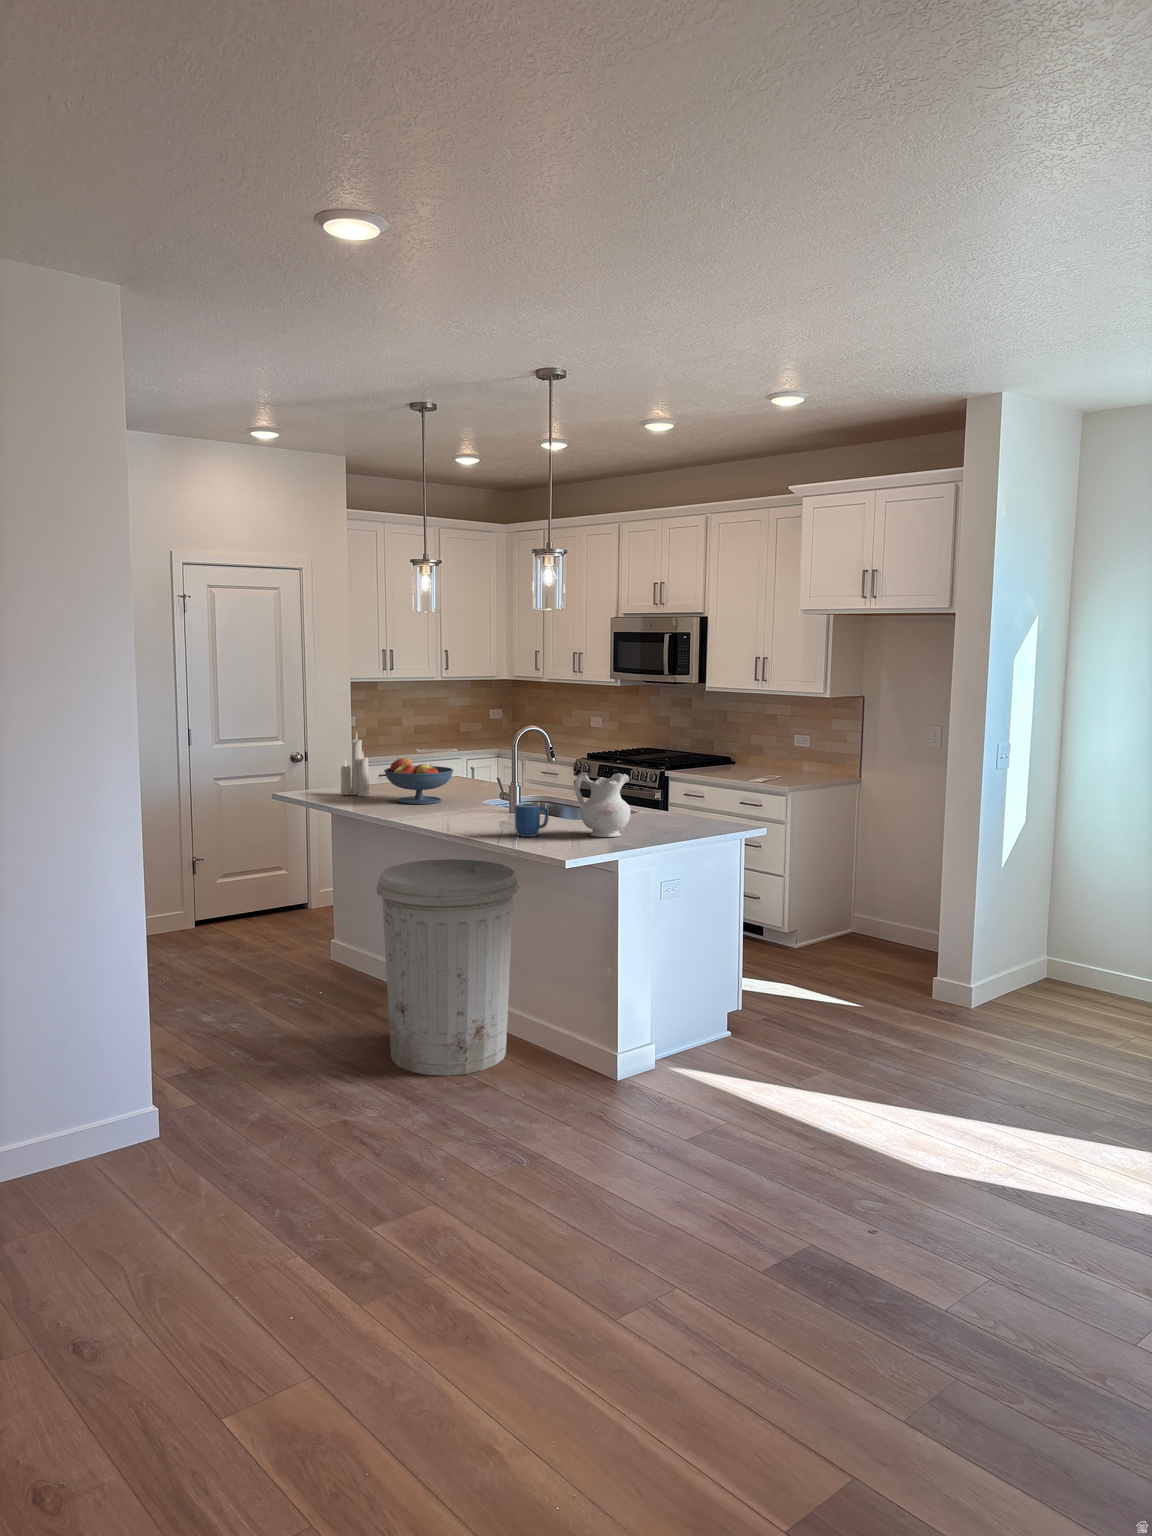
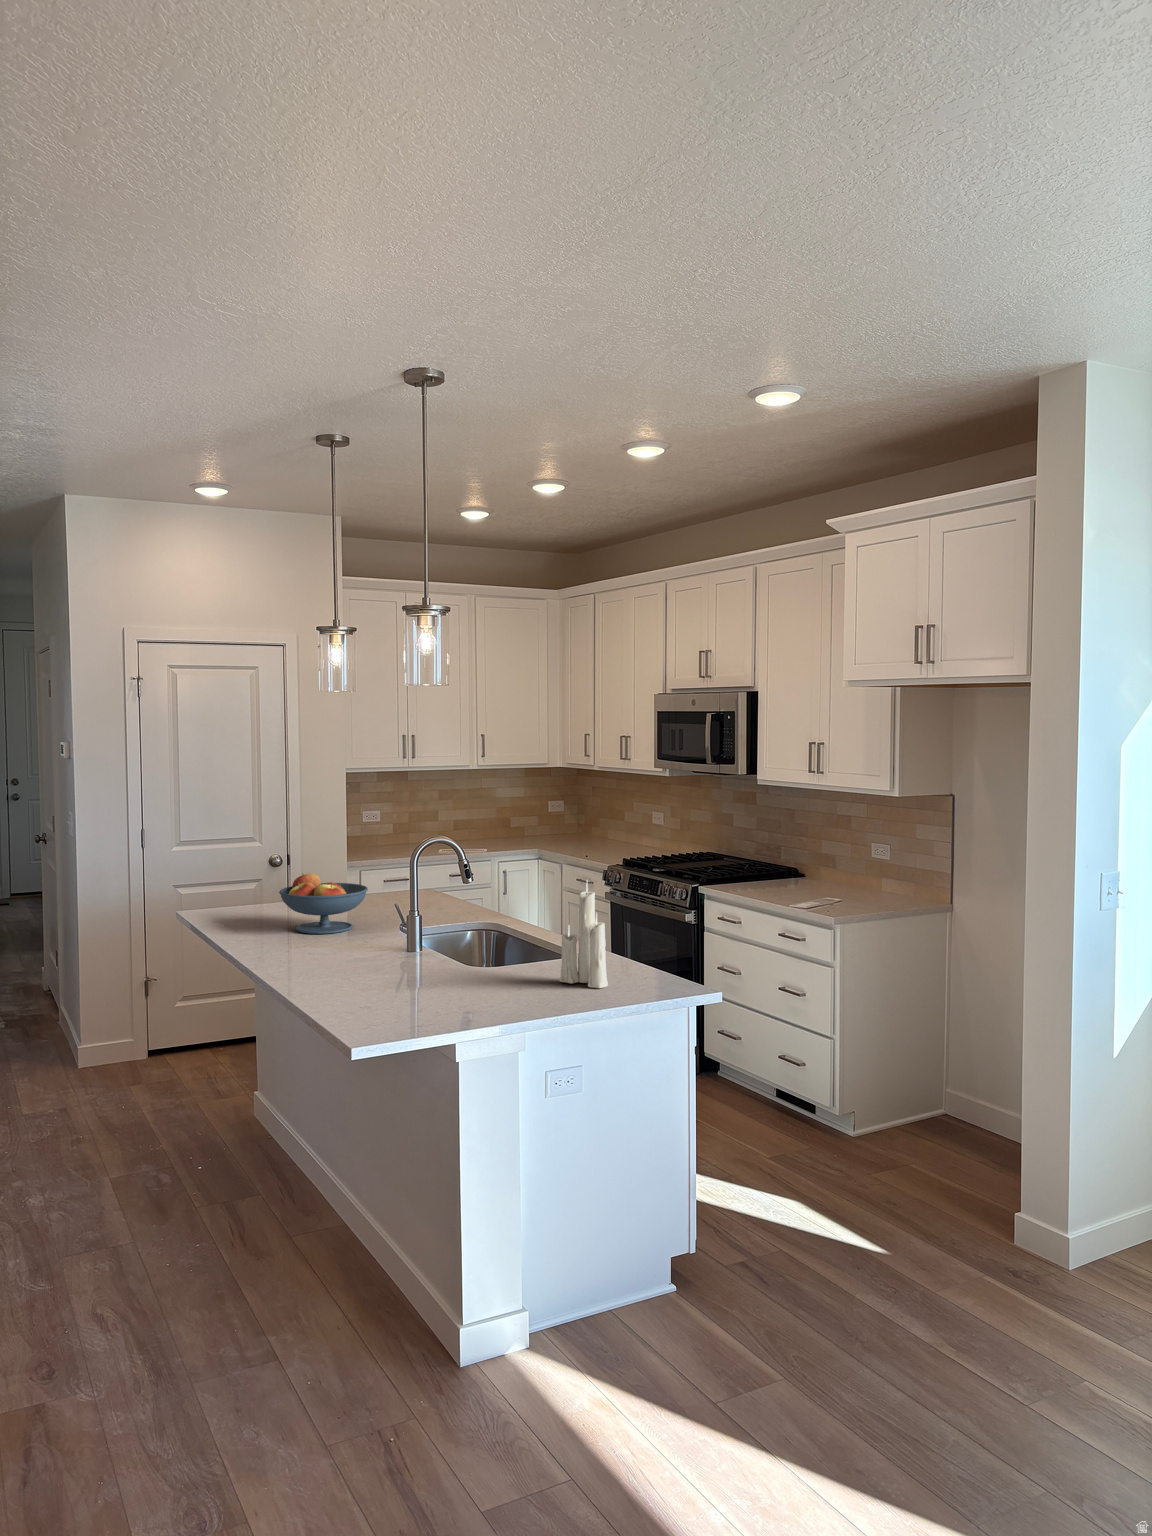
candle: present [340,734,370,796] -> present [559,881,608,988]
ceramic pitcher: present [575,772,630,837] -> none [428,911,507,1003]
mug: present [515,803,548,837] -> none [350,949,397,998]
trash can: present [376,859,519,1076] -> none [169,1016,367,1329]

